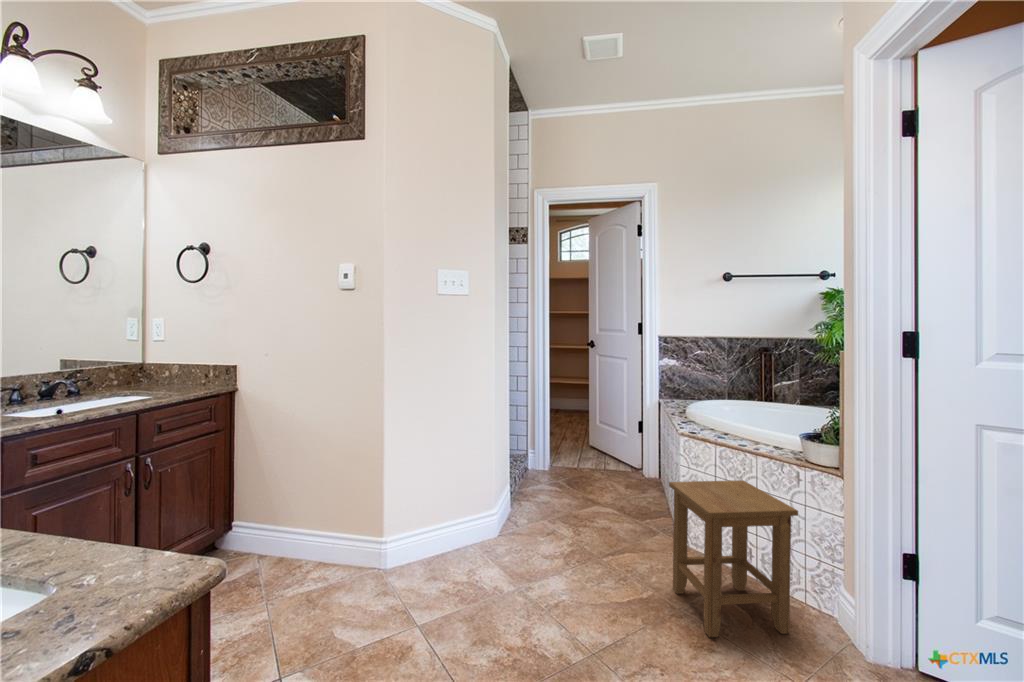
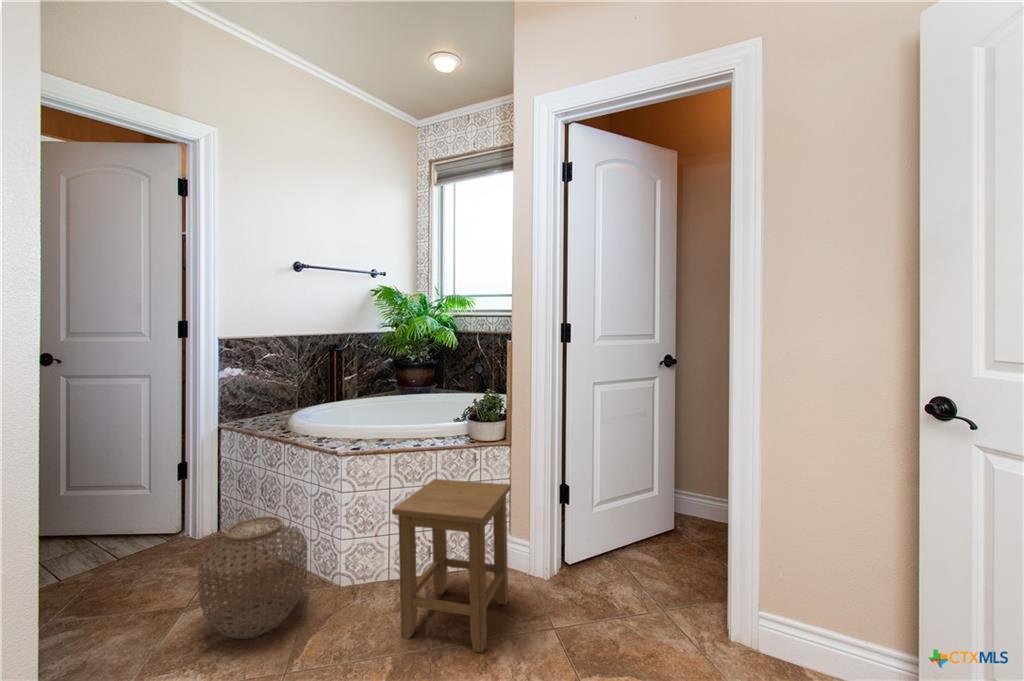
woven basket: none [584,461,649,537] -> present [198,517,307,639]

